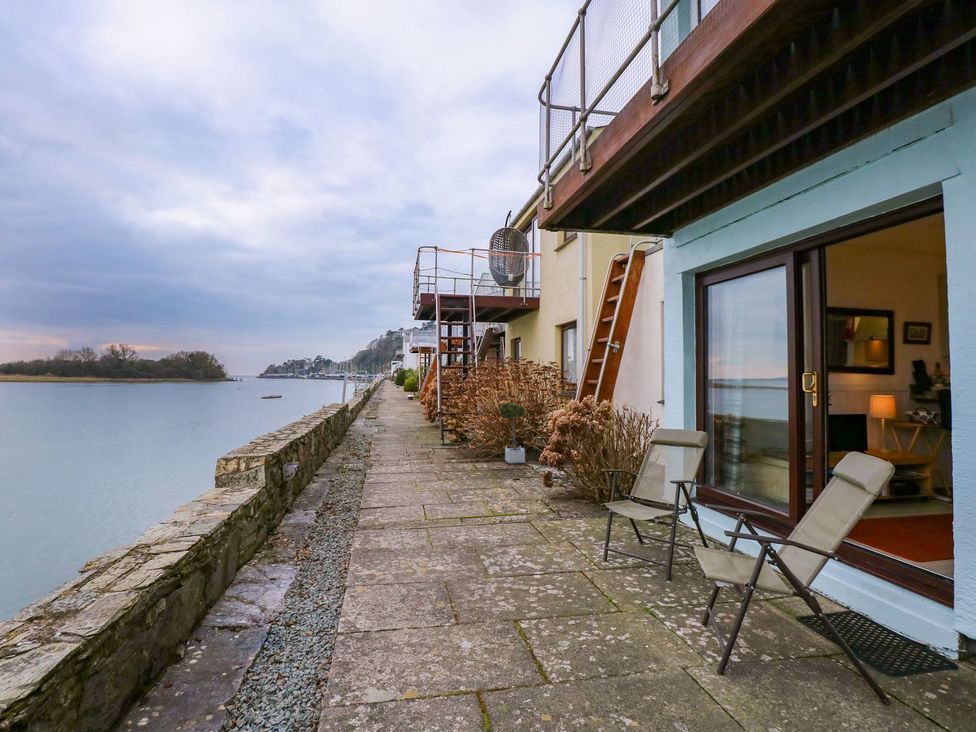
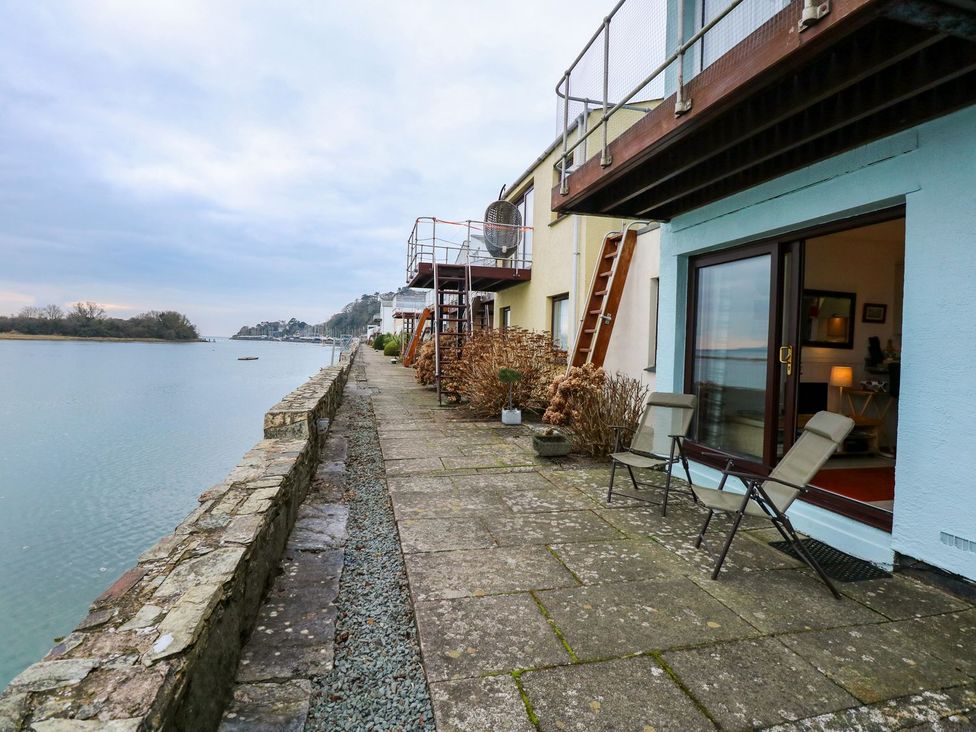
woven basket: none [527,477,574,501] -> present [532,435,574,456]

